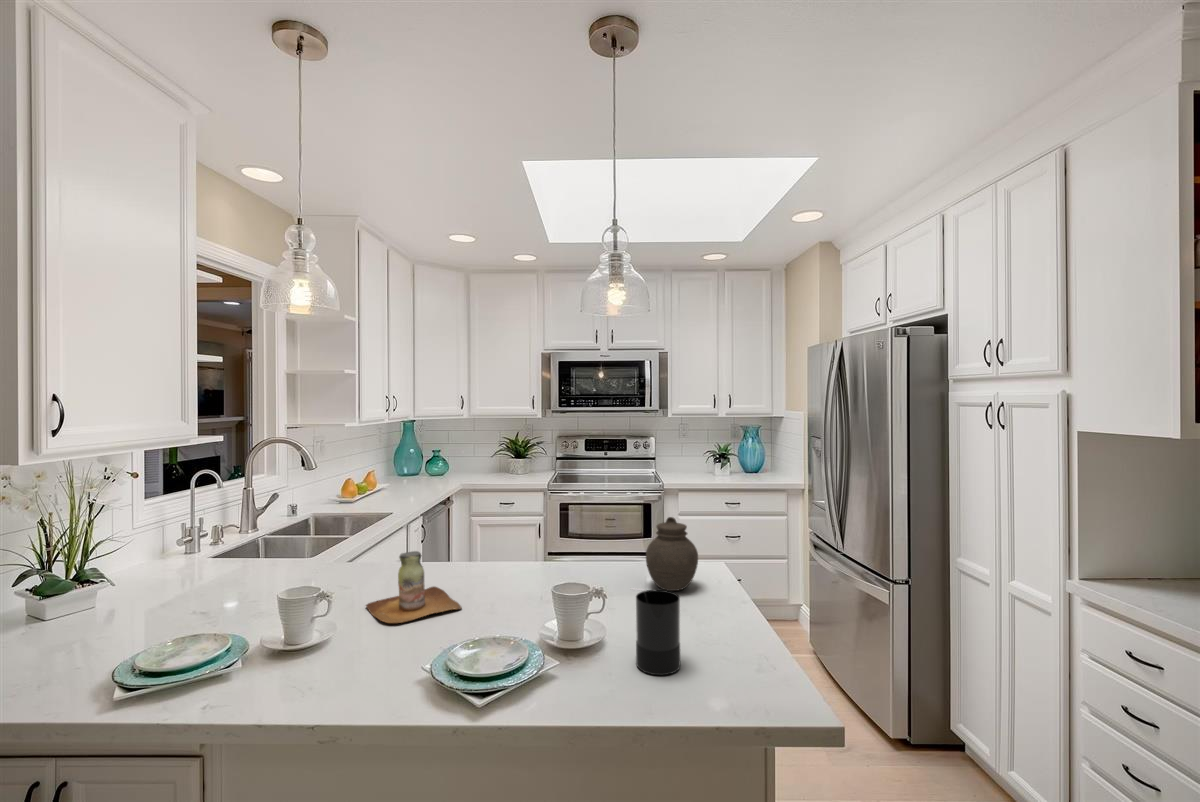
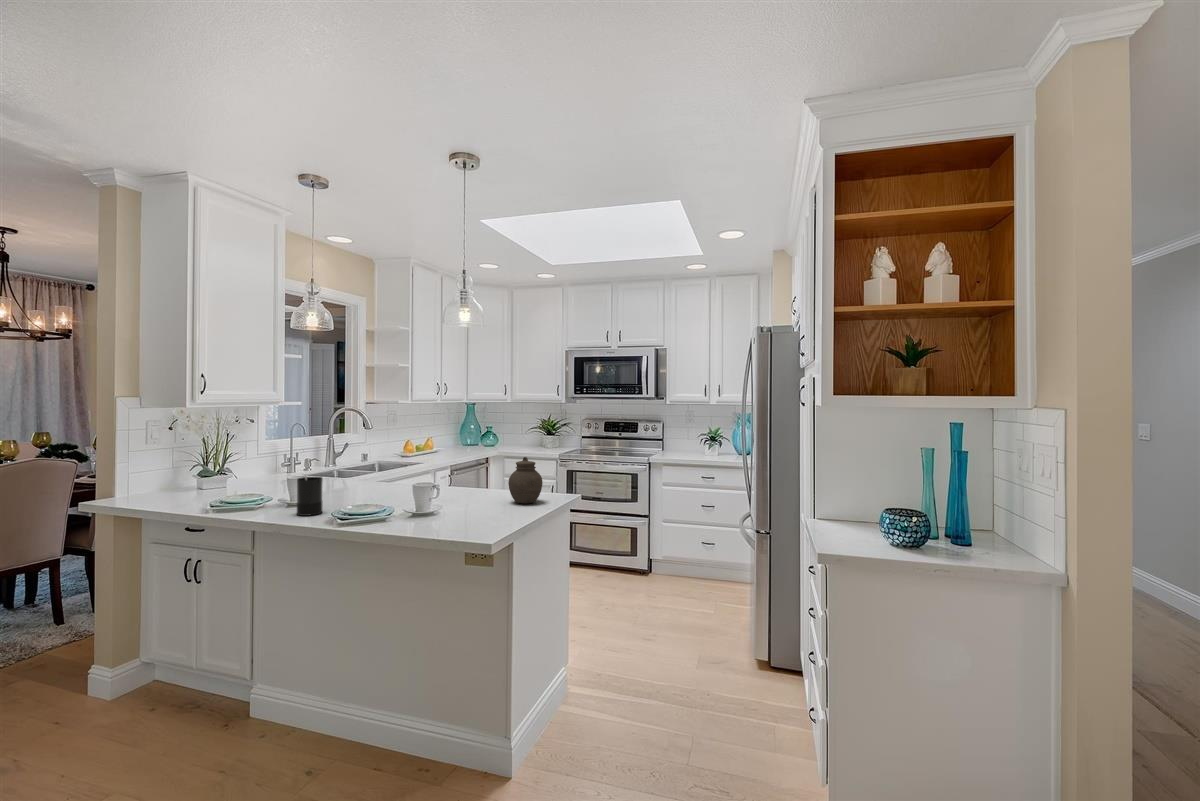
bottle: present [366,551,461,623] -> none [345,466,394,502]
candle: present [636,590,680,675] -> present [297,475,323,516]

